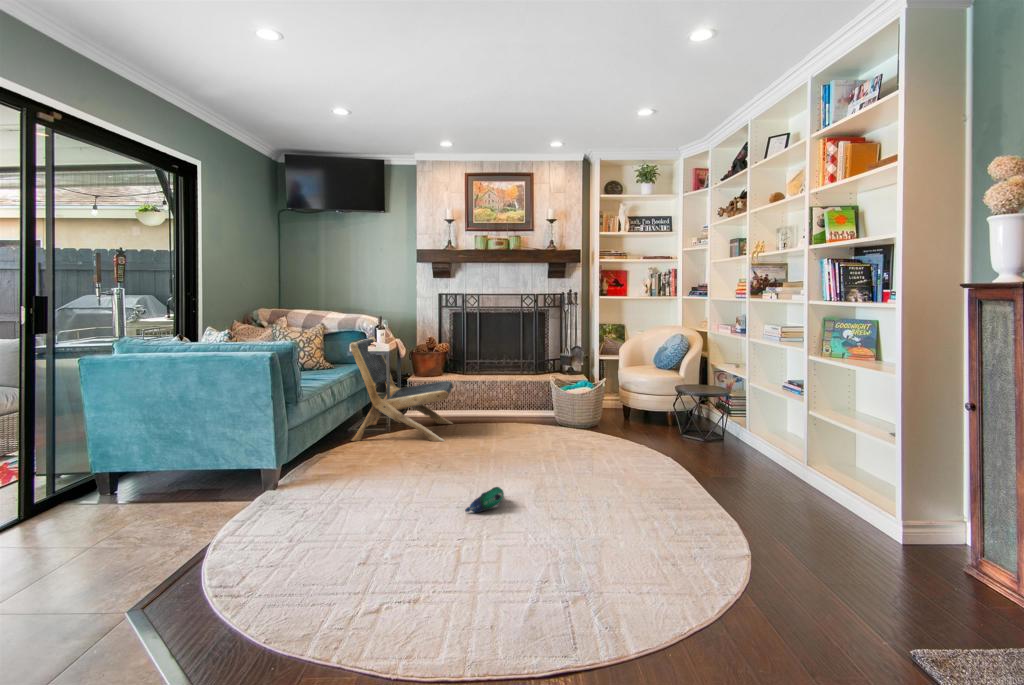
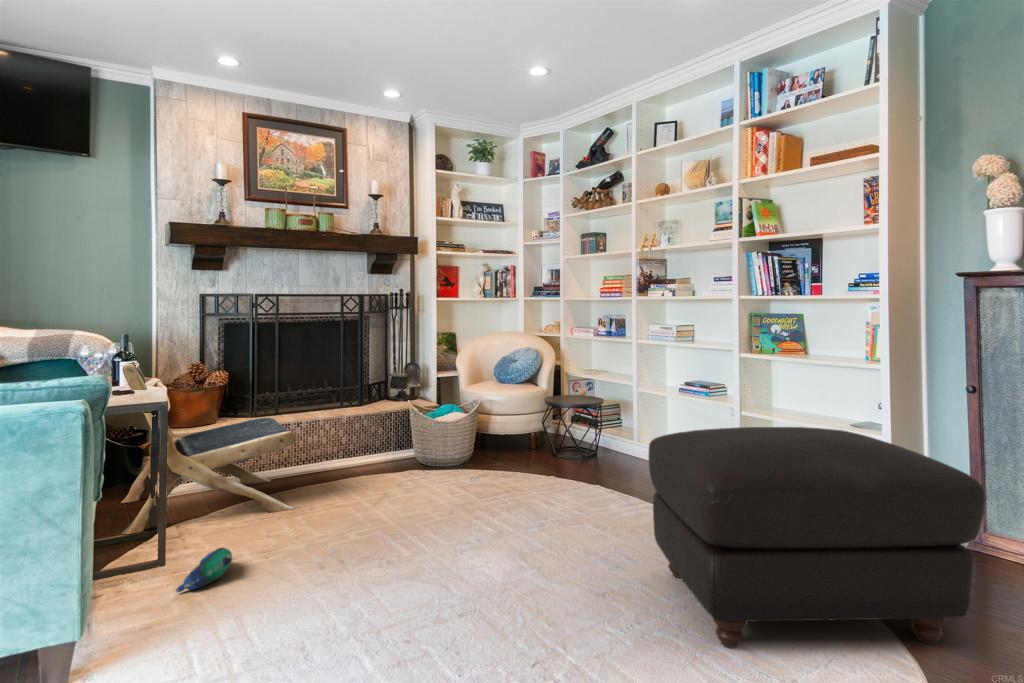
ottoman: none [556,414,789,611] -> present [648,427,985,648]
plush toy: present [465,487,504,512] -> present [176,548,232,592]

